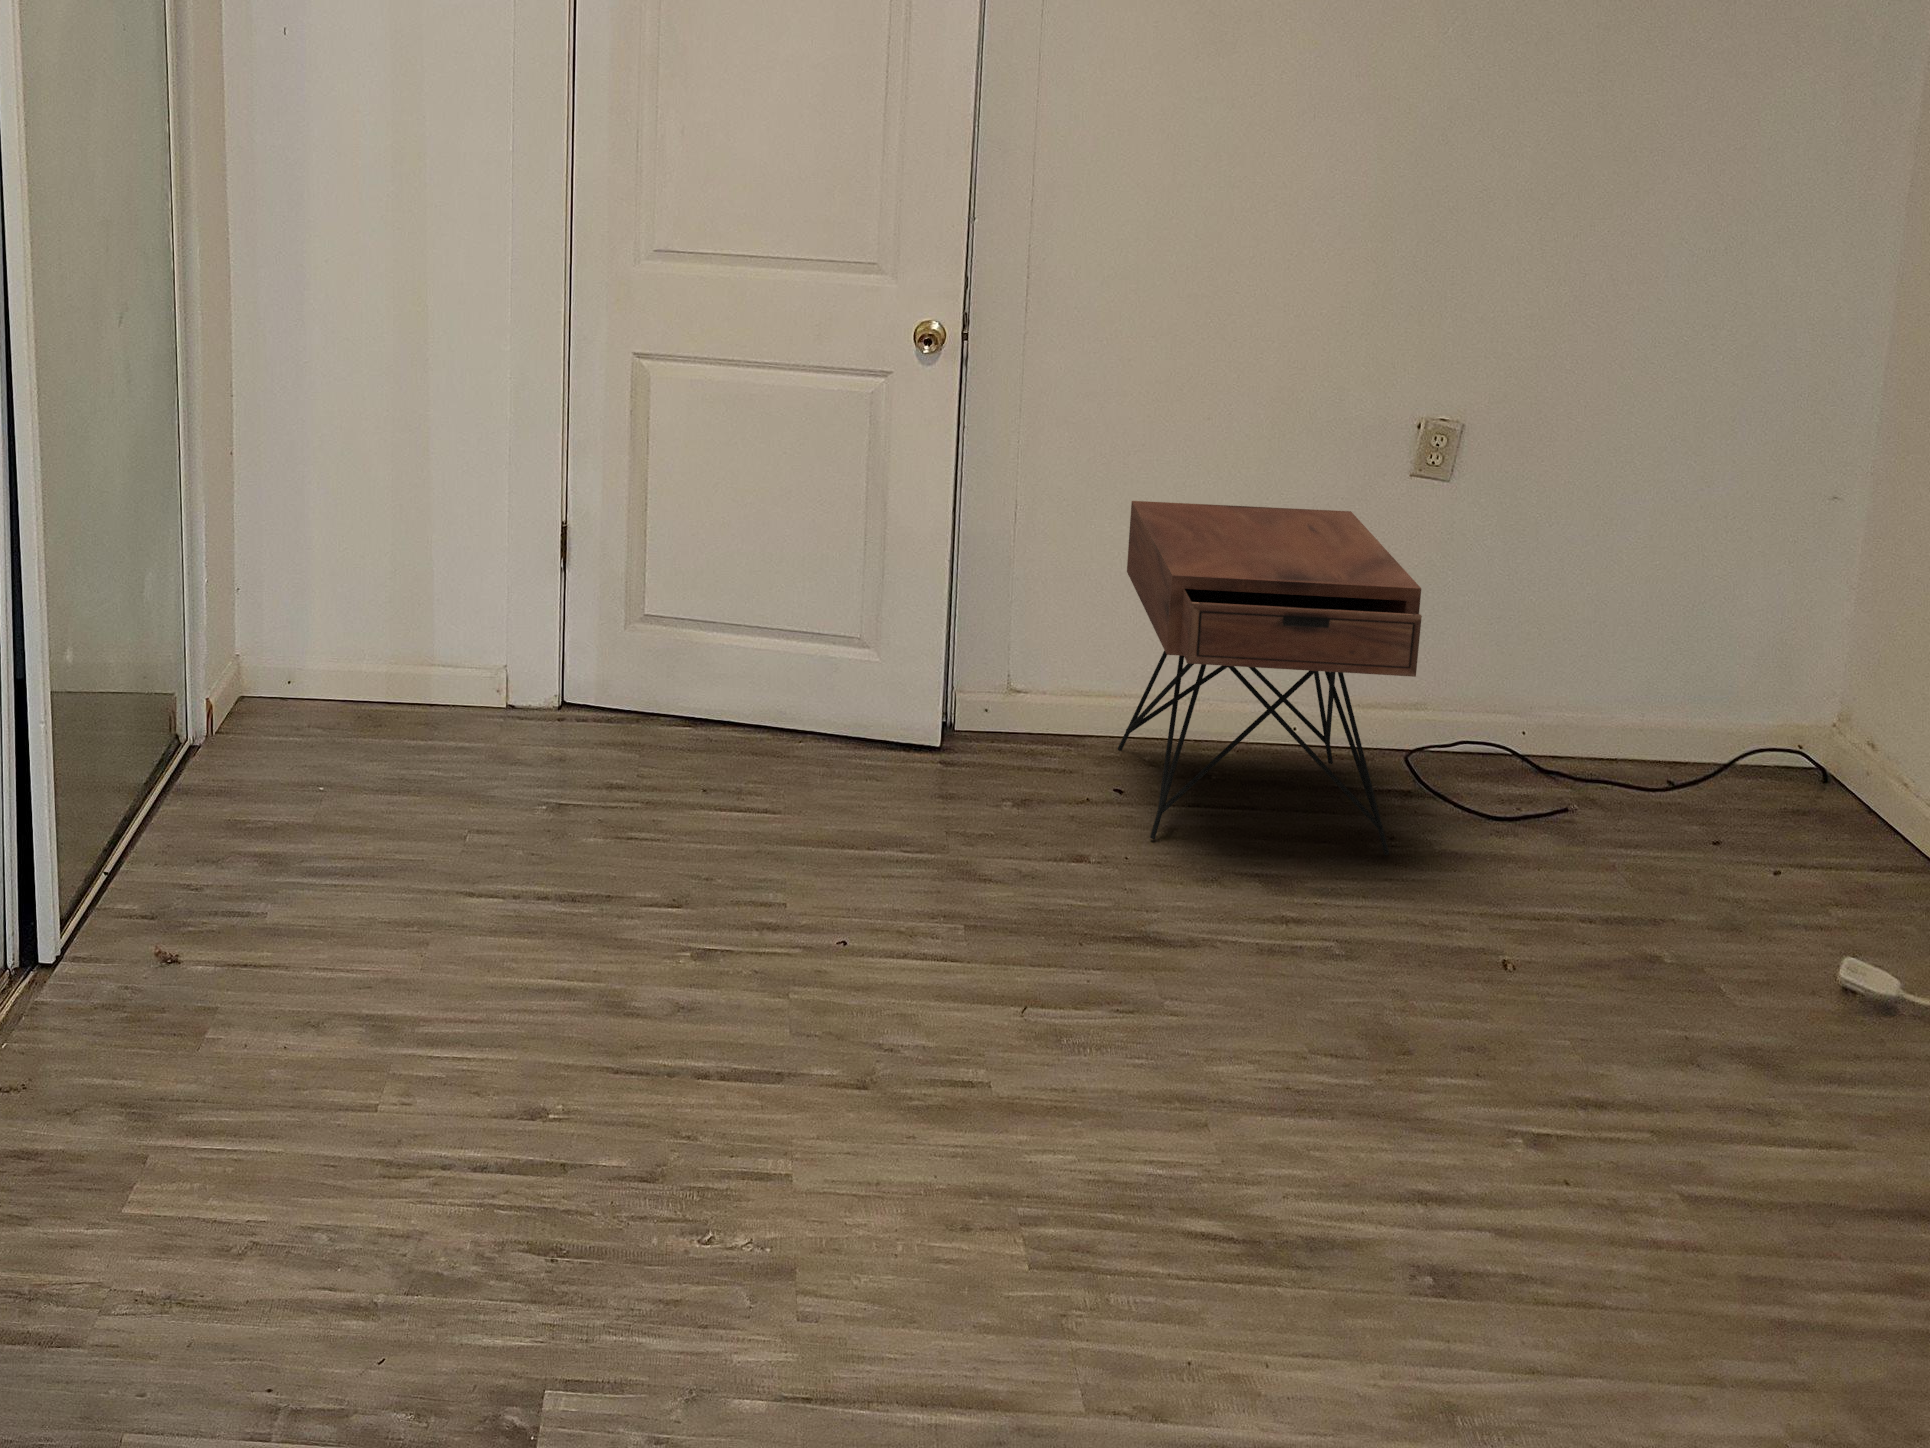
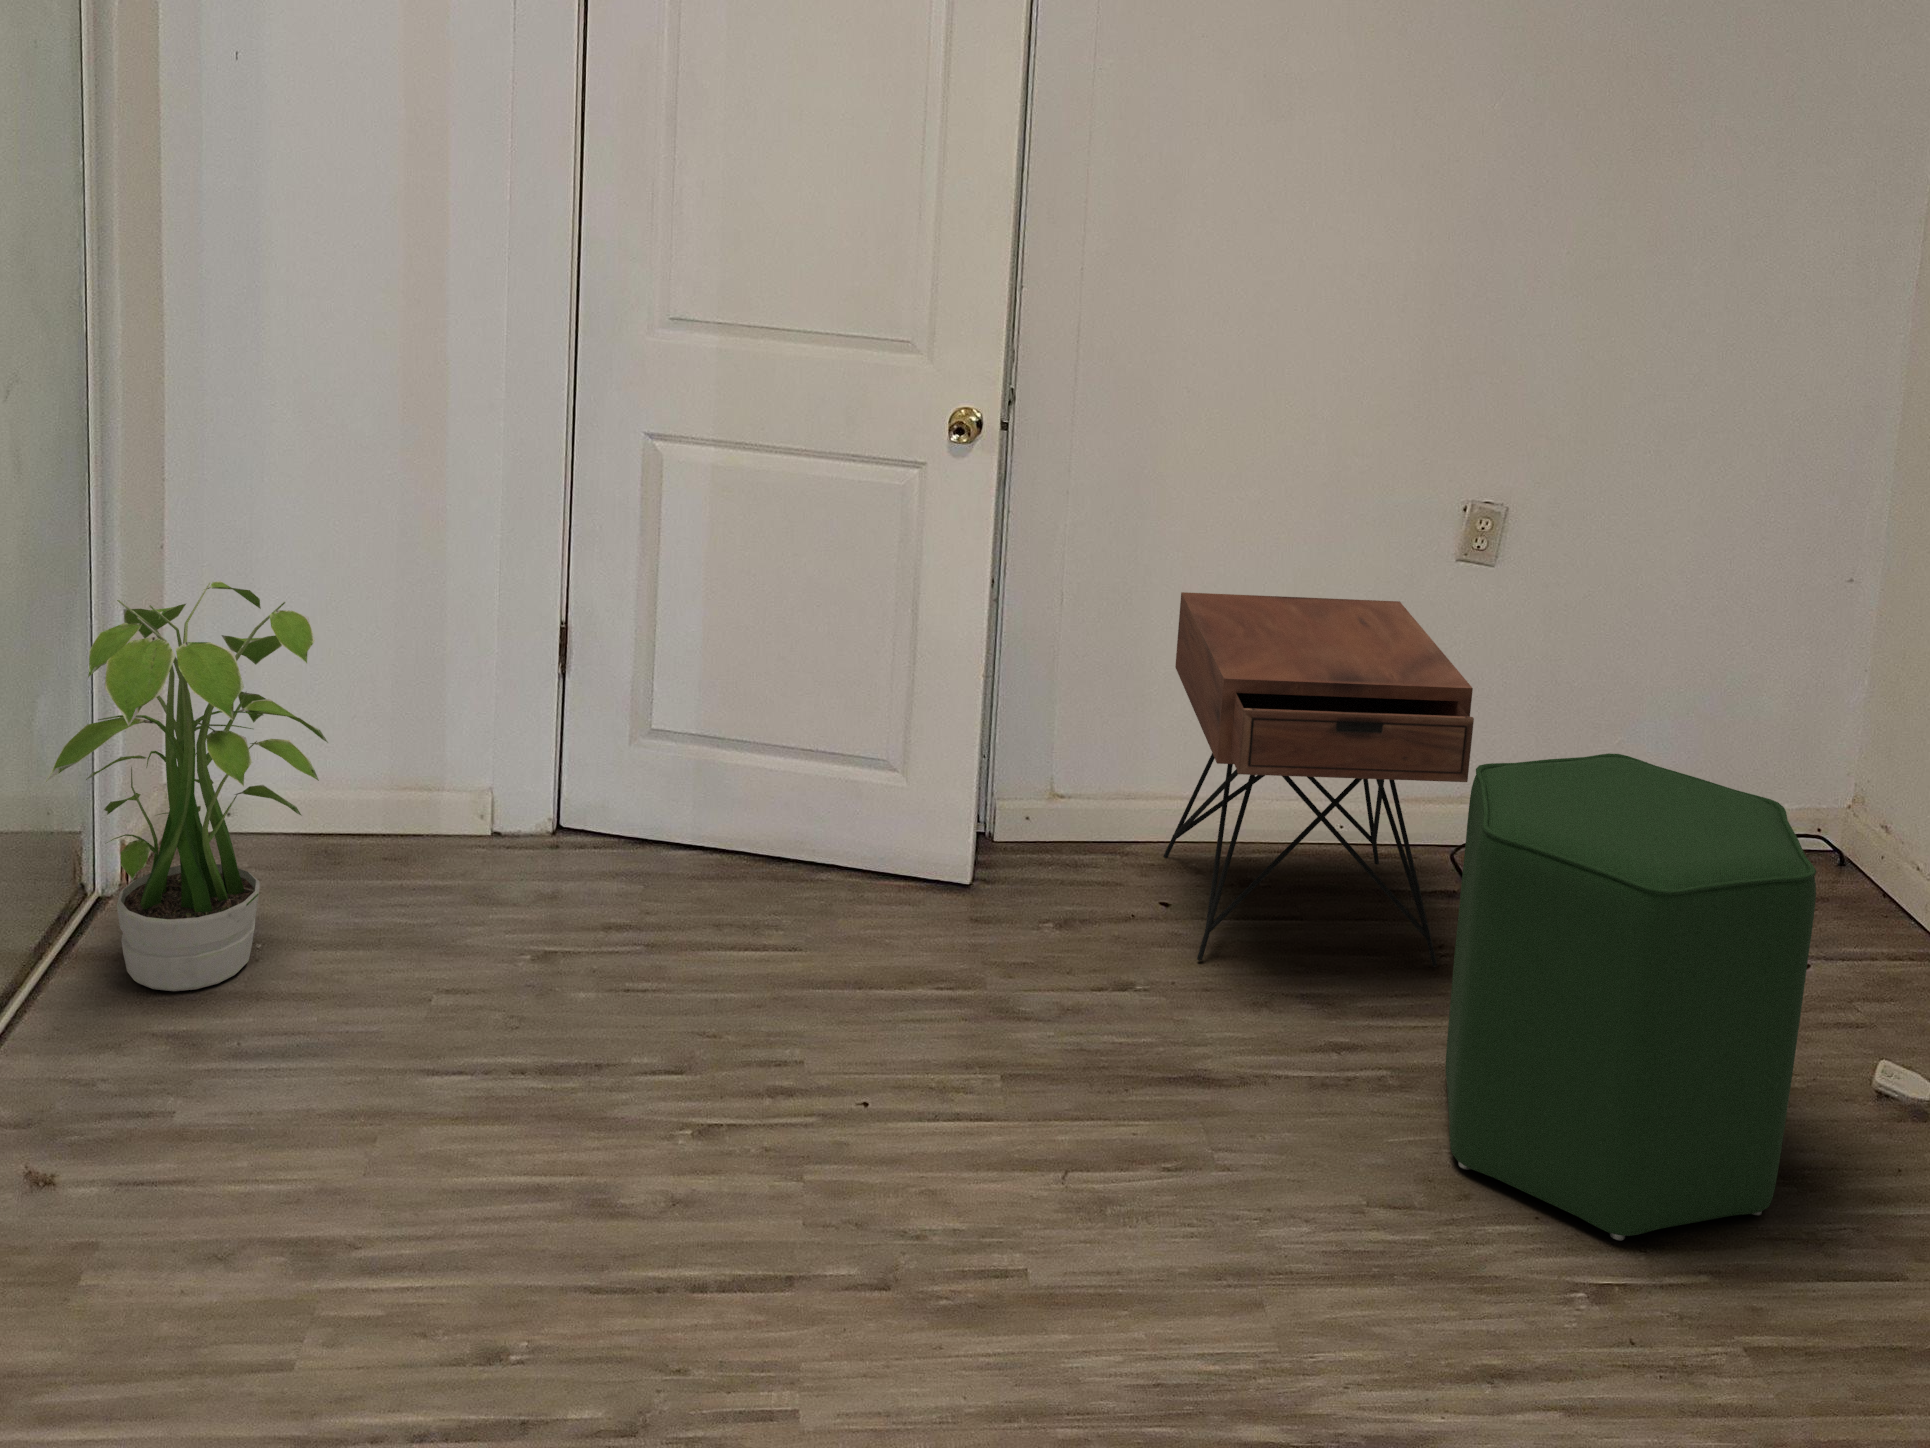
potted plant: none [149,479,370,822] -> present [46,581,328,991]
ottoman: none [1394,649,1767,1096] -> present [1446,753,1816,1240]

